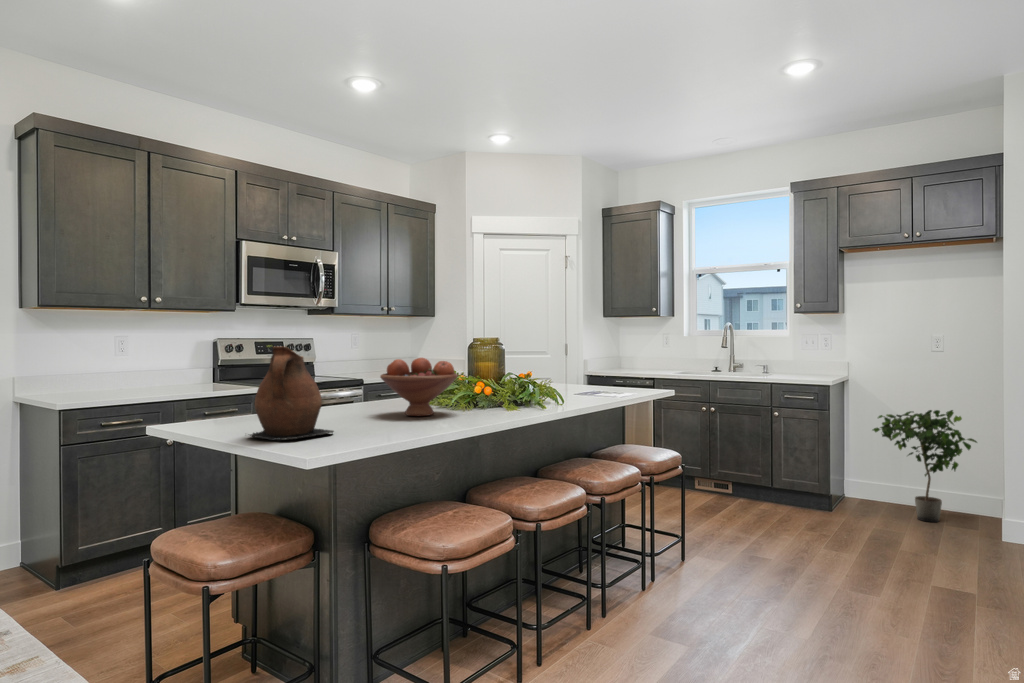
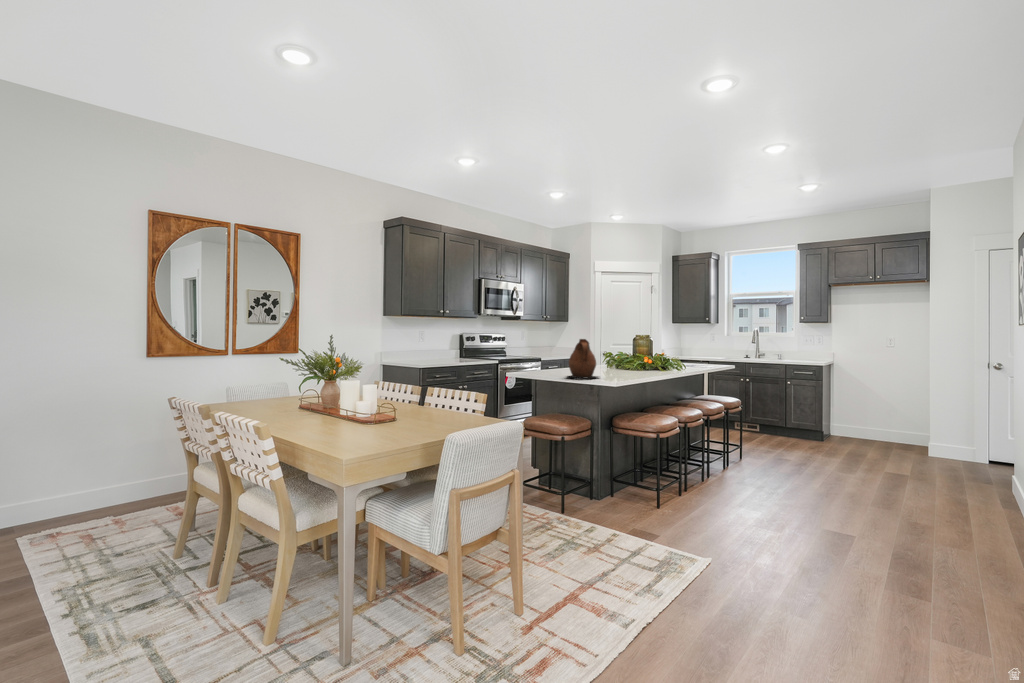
fruit bowl: present [380,358,458,416] -> none [601,345,639,373]
potted plant: present [873,410,977,522] -> none [848,381,913,448]

